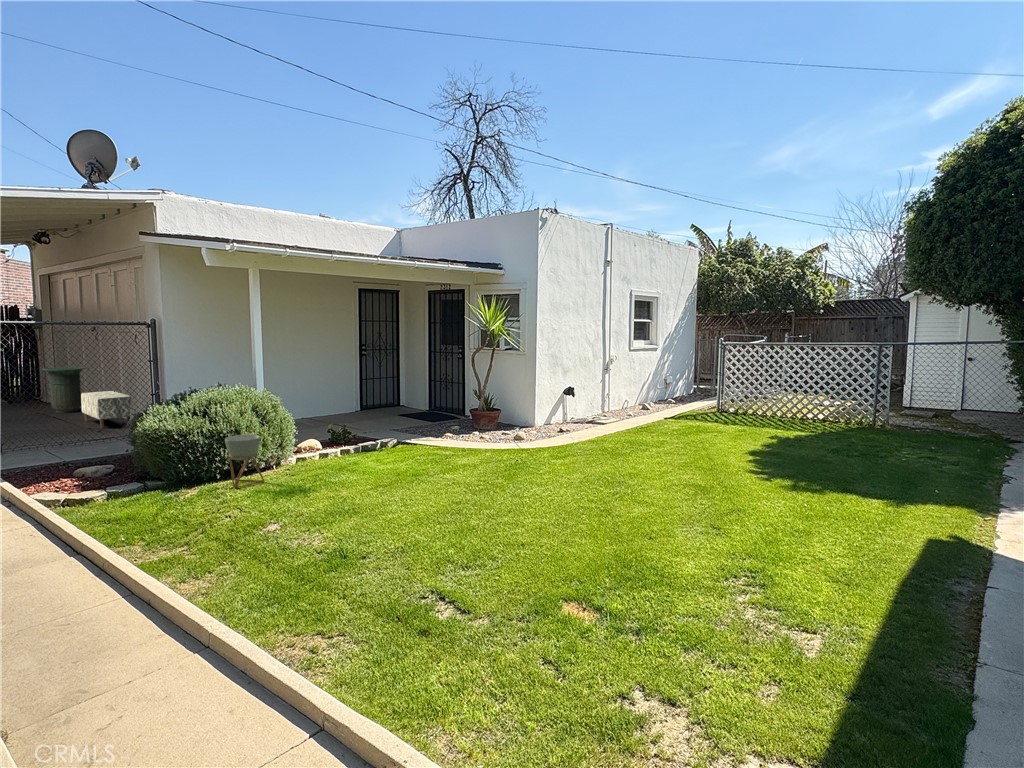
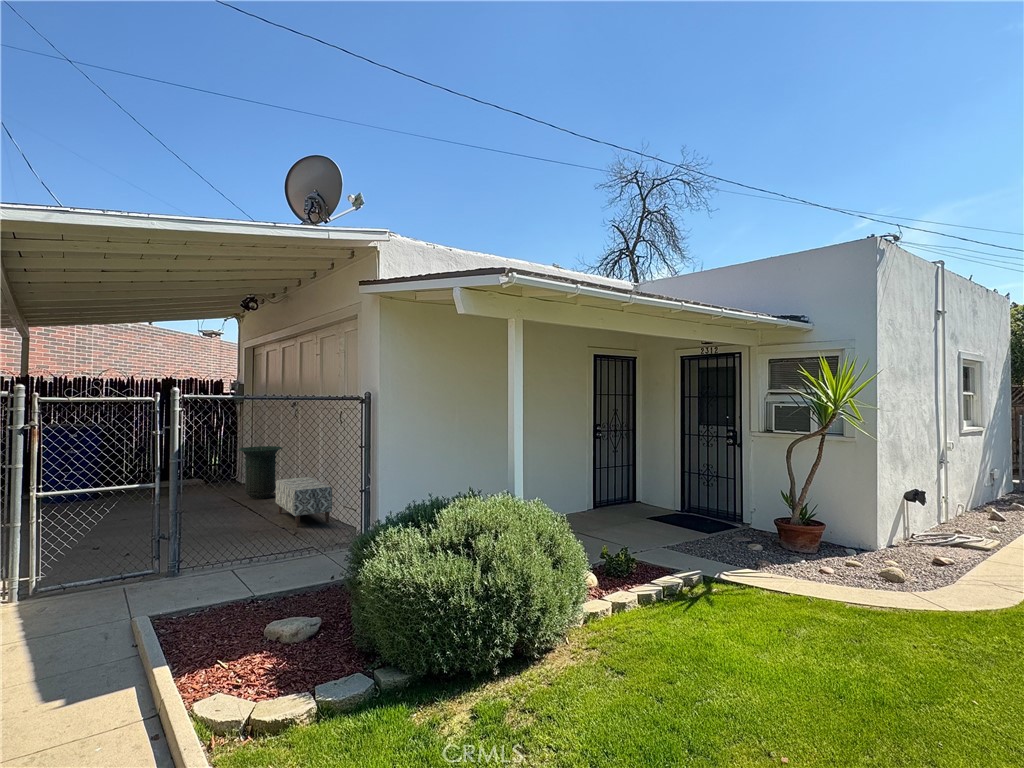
planter: present [225,435,264,488] -> none [515,592,578,708]

